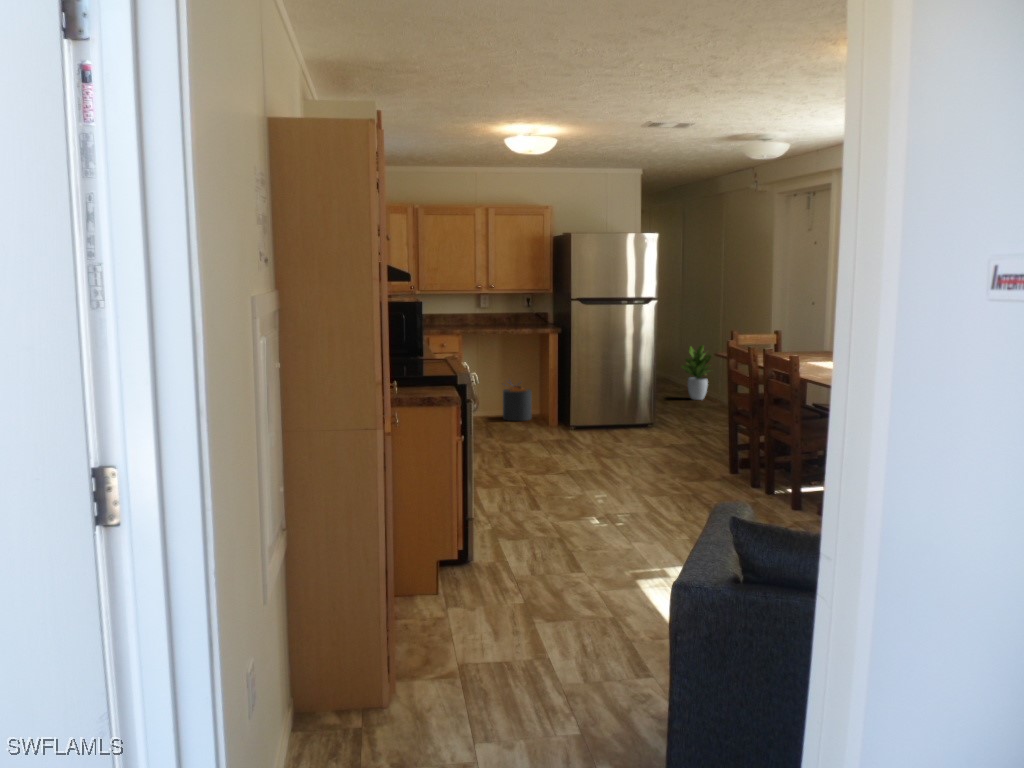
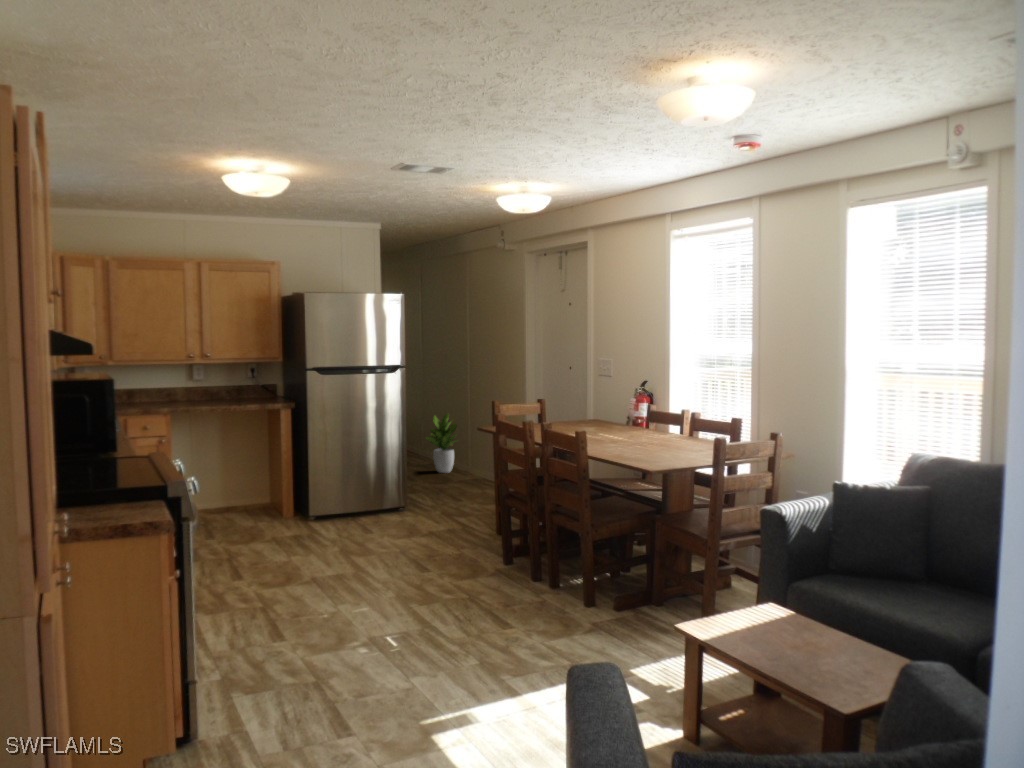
trash can: present [503,384,532,421] -> none [221,461,261,514]

